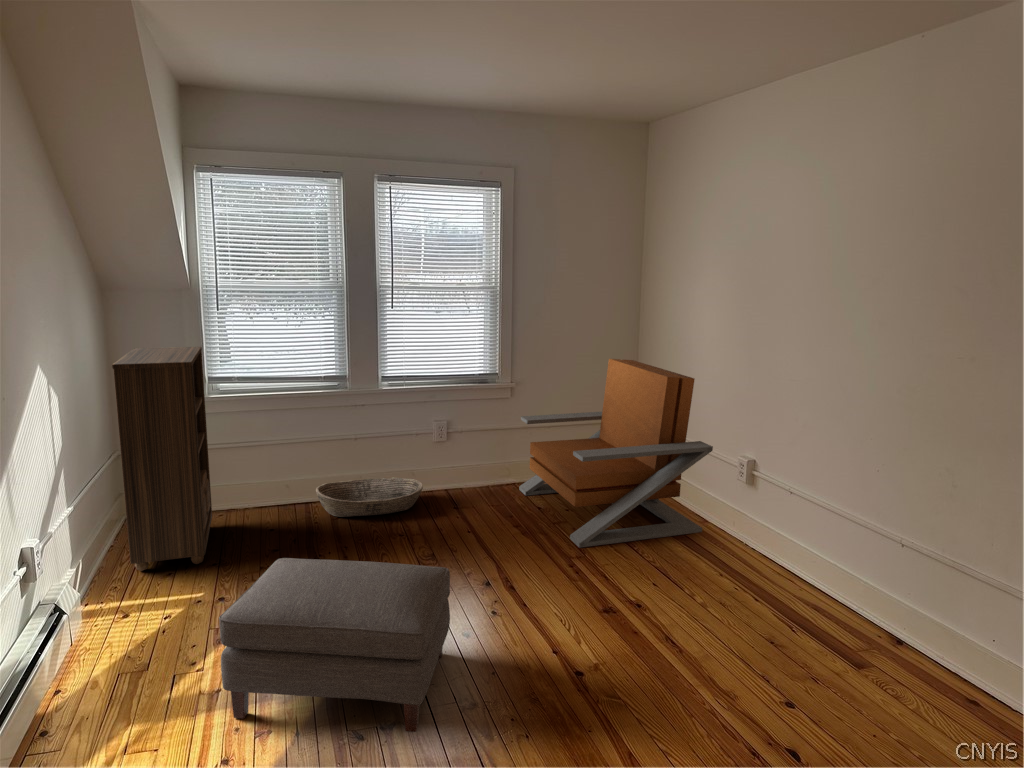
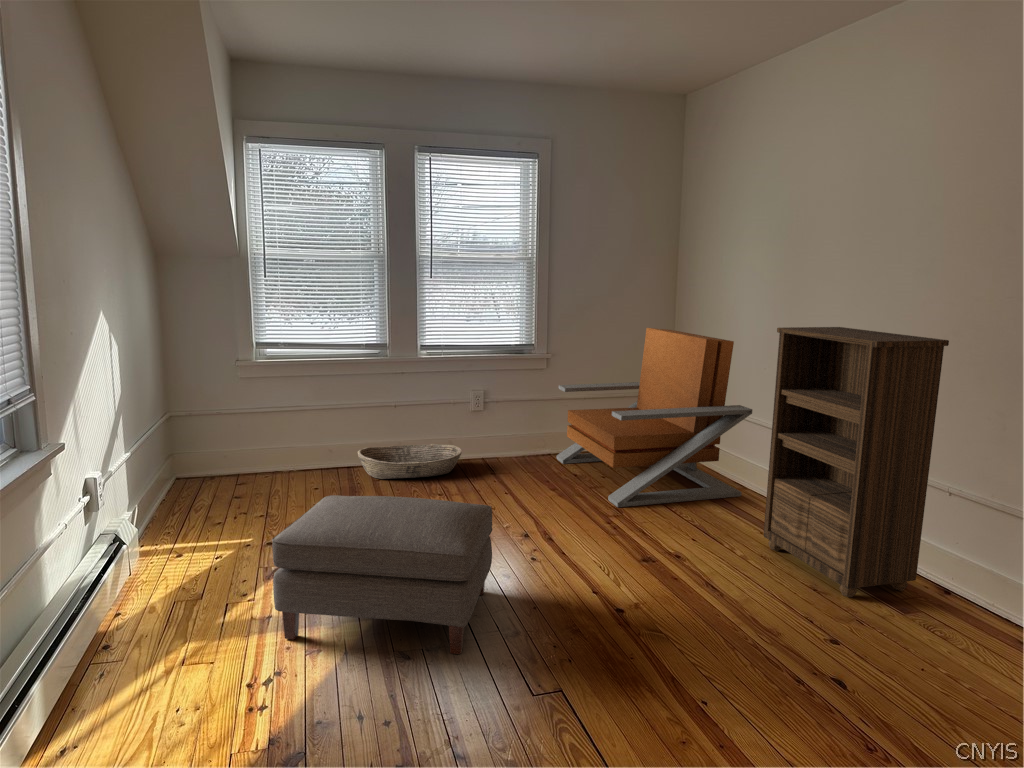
bookshelf: present [112,347,212,571] -> present [764,327,949,597]

